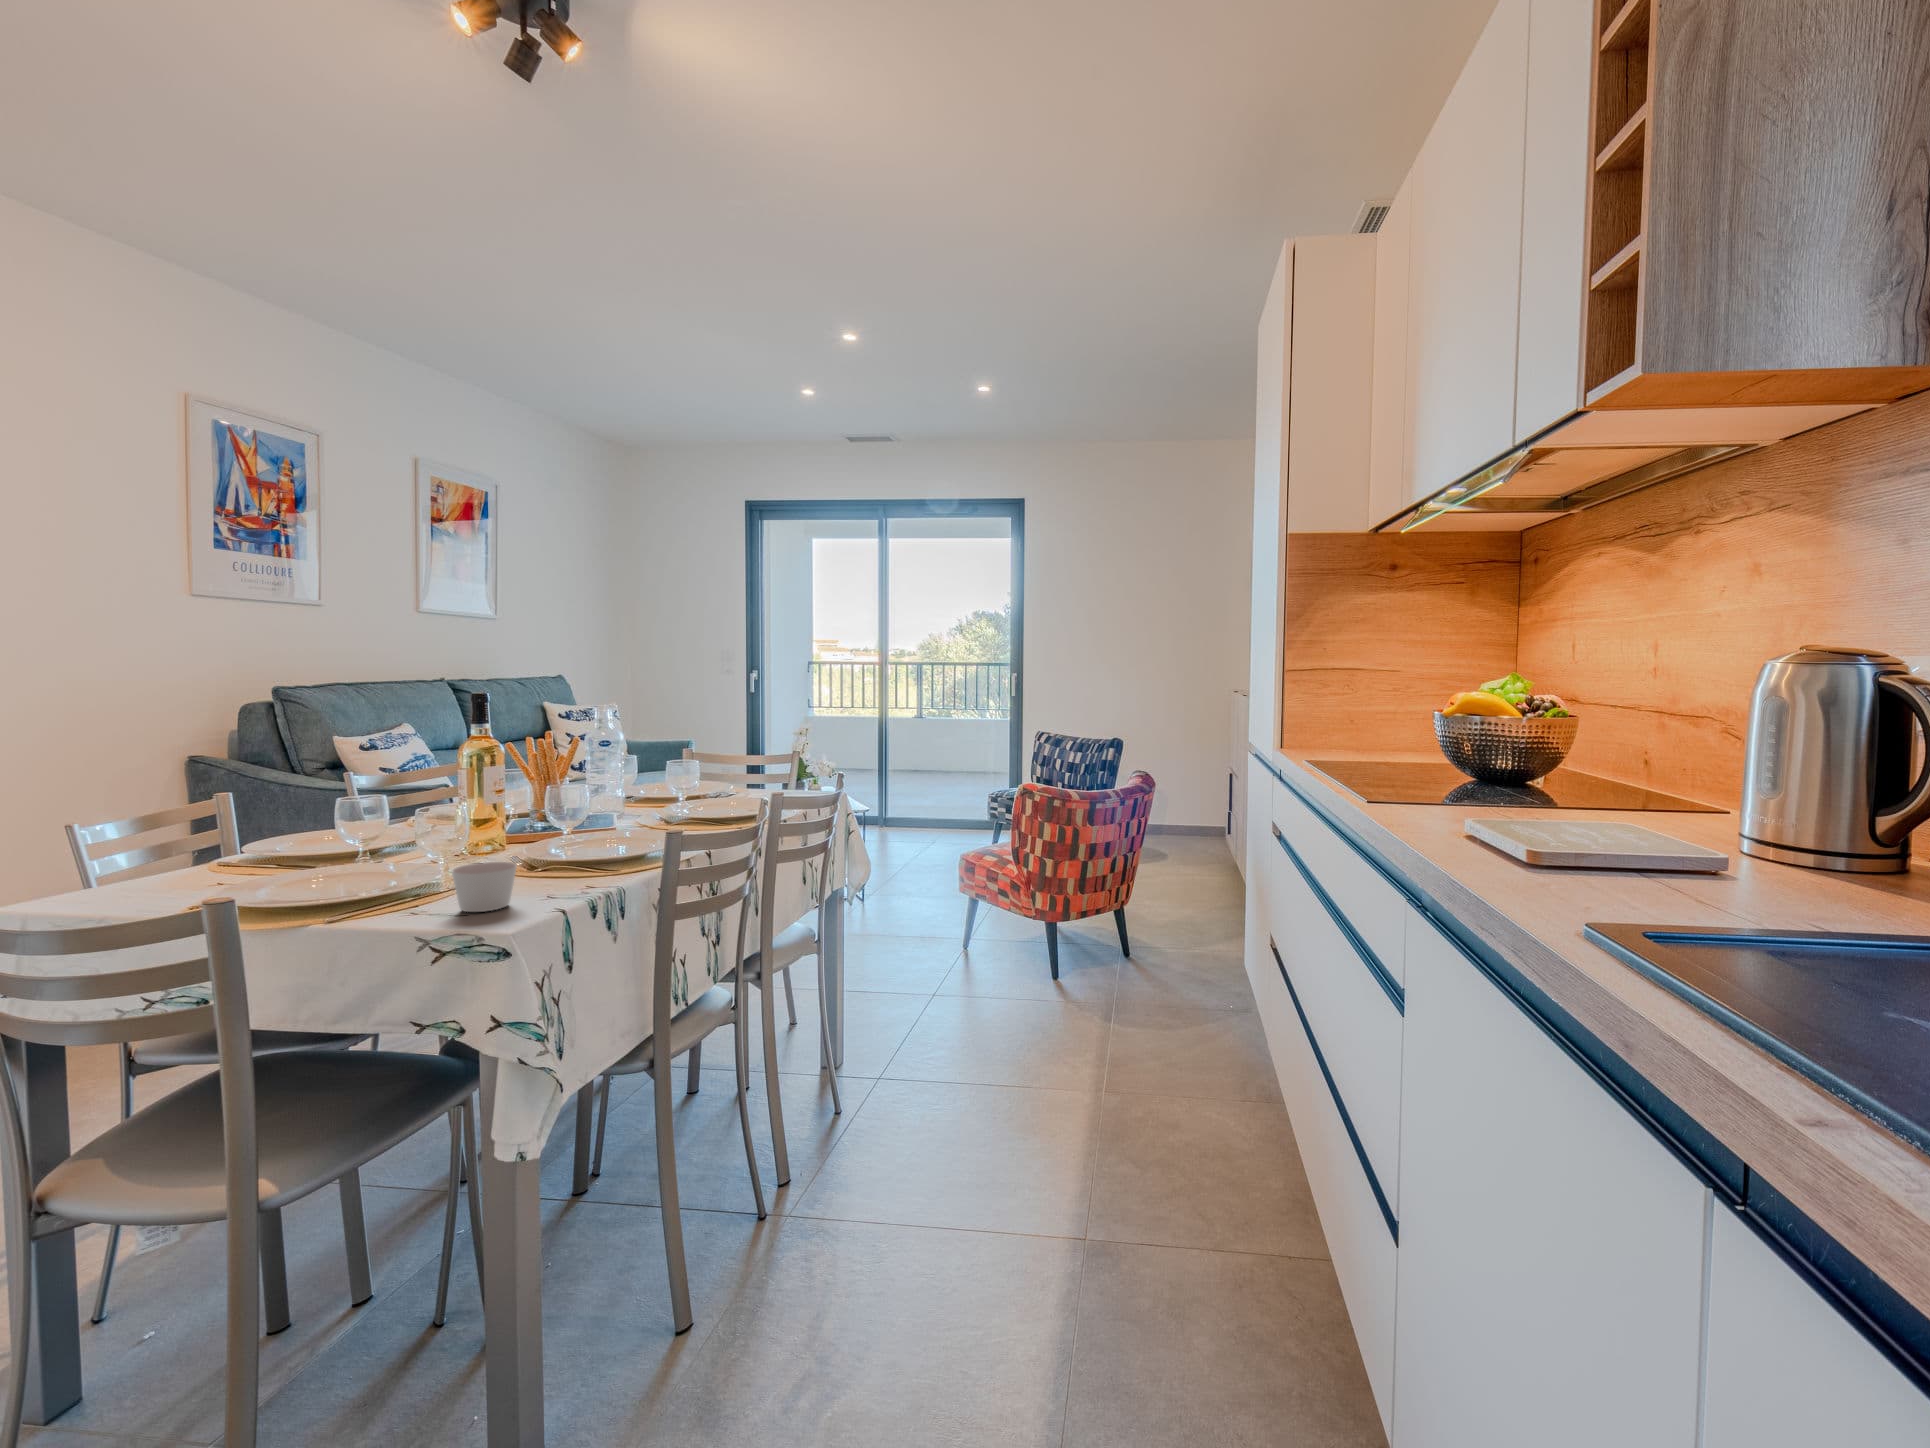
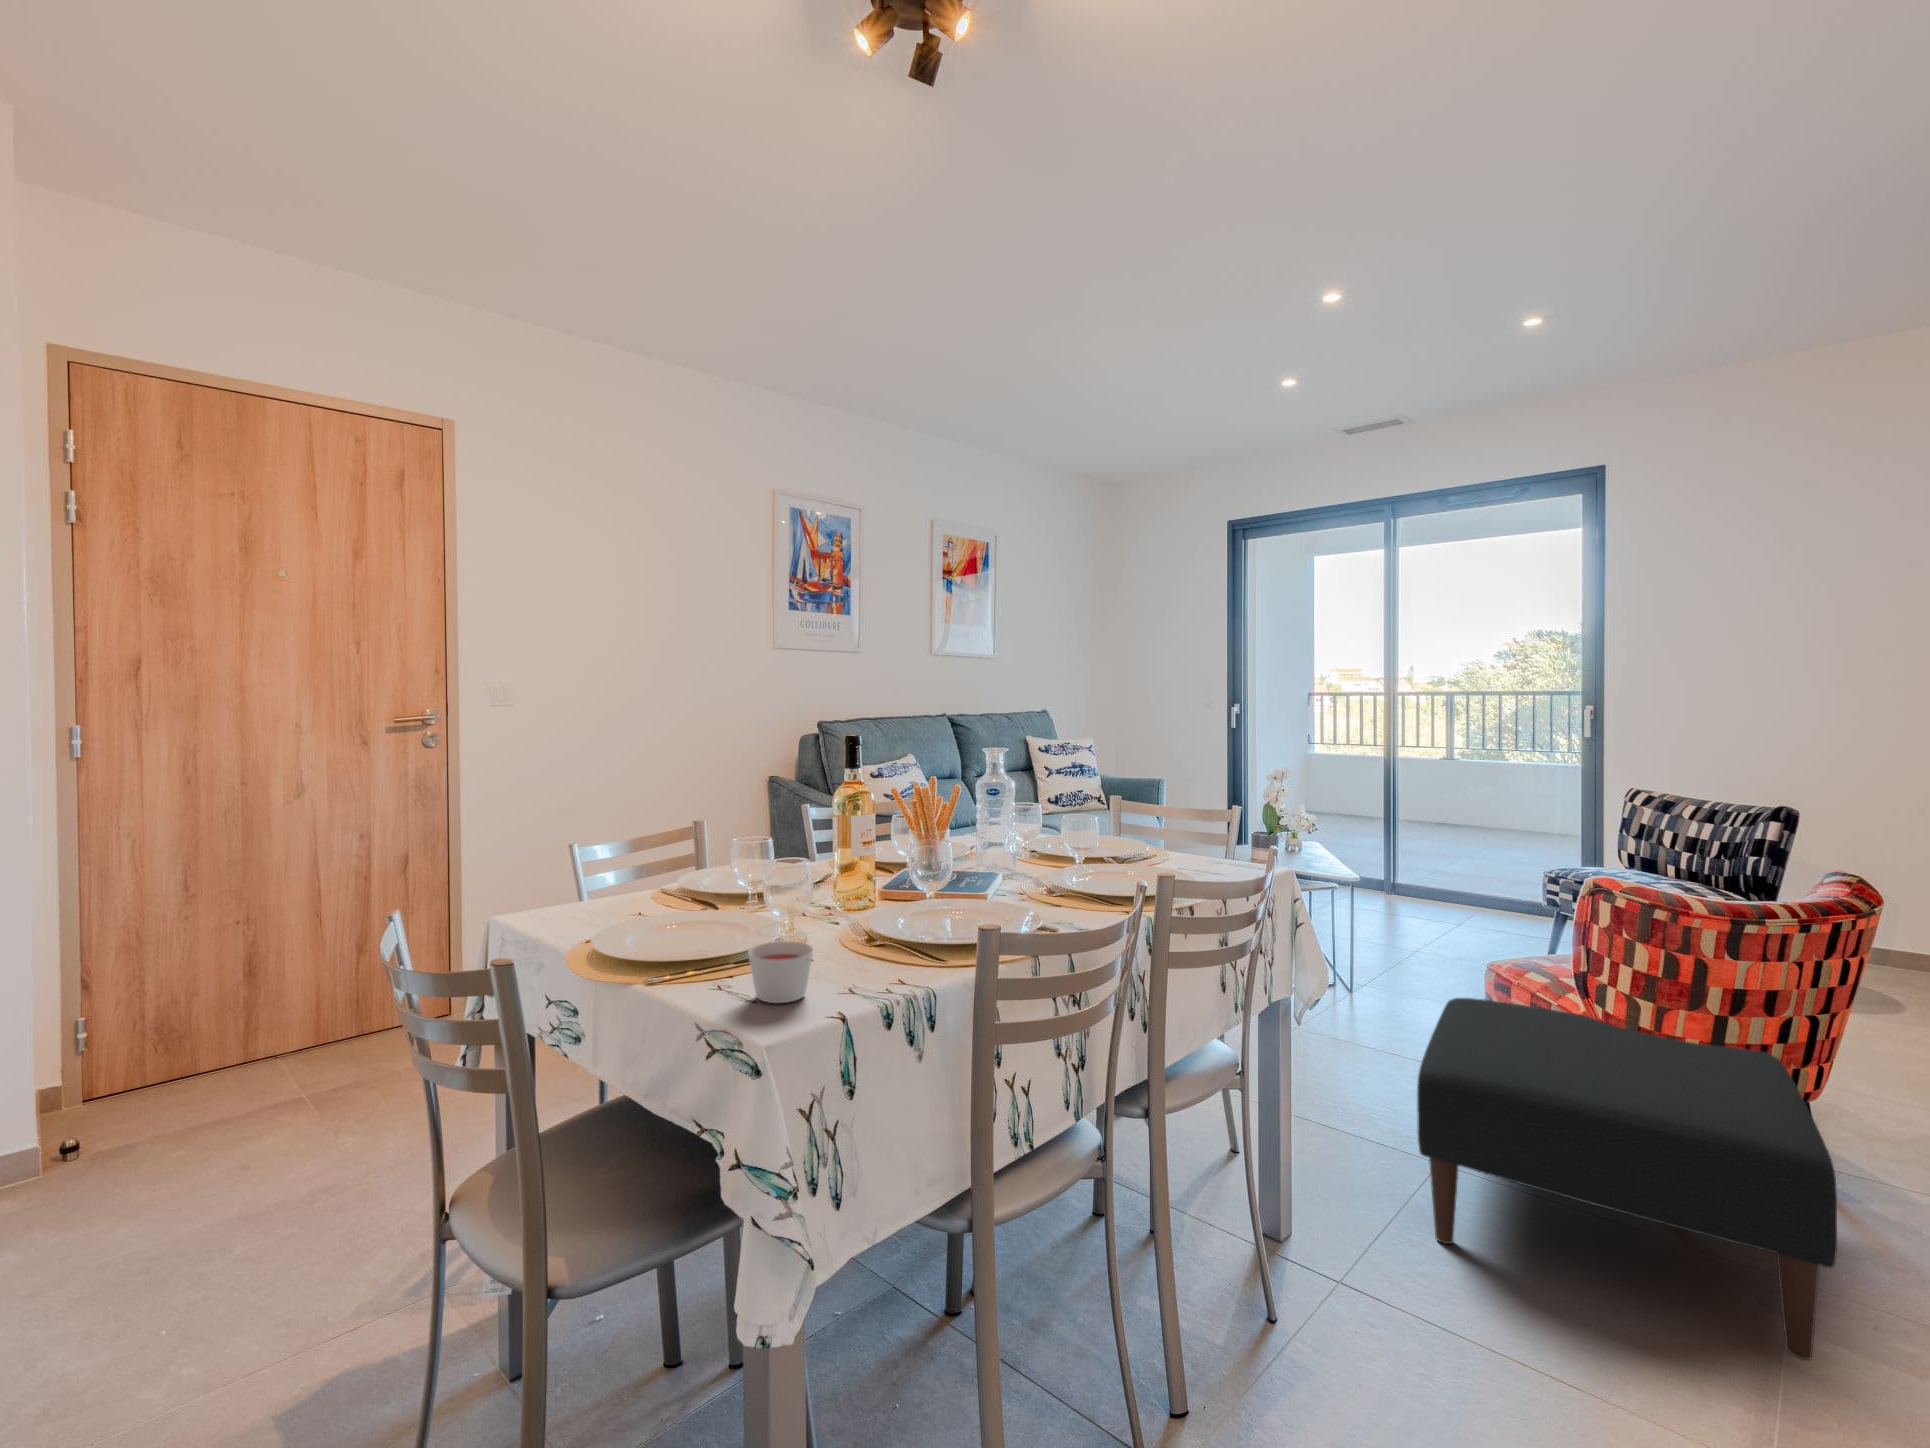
ottoman: none [925,877,1135,1041] -> present [1417,998,1837,1360]

